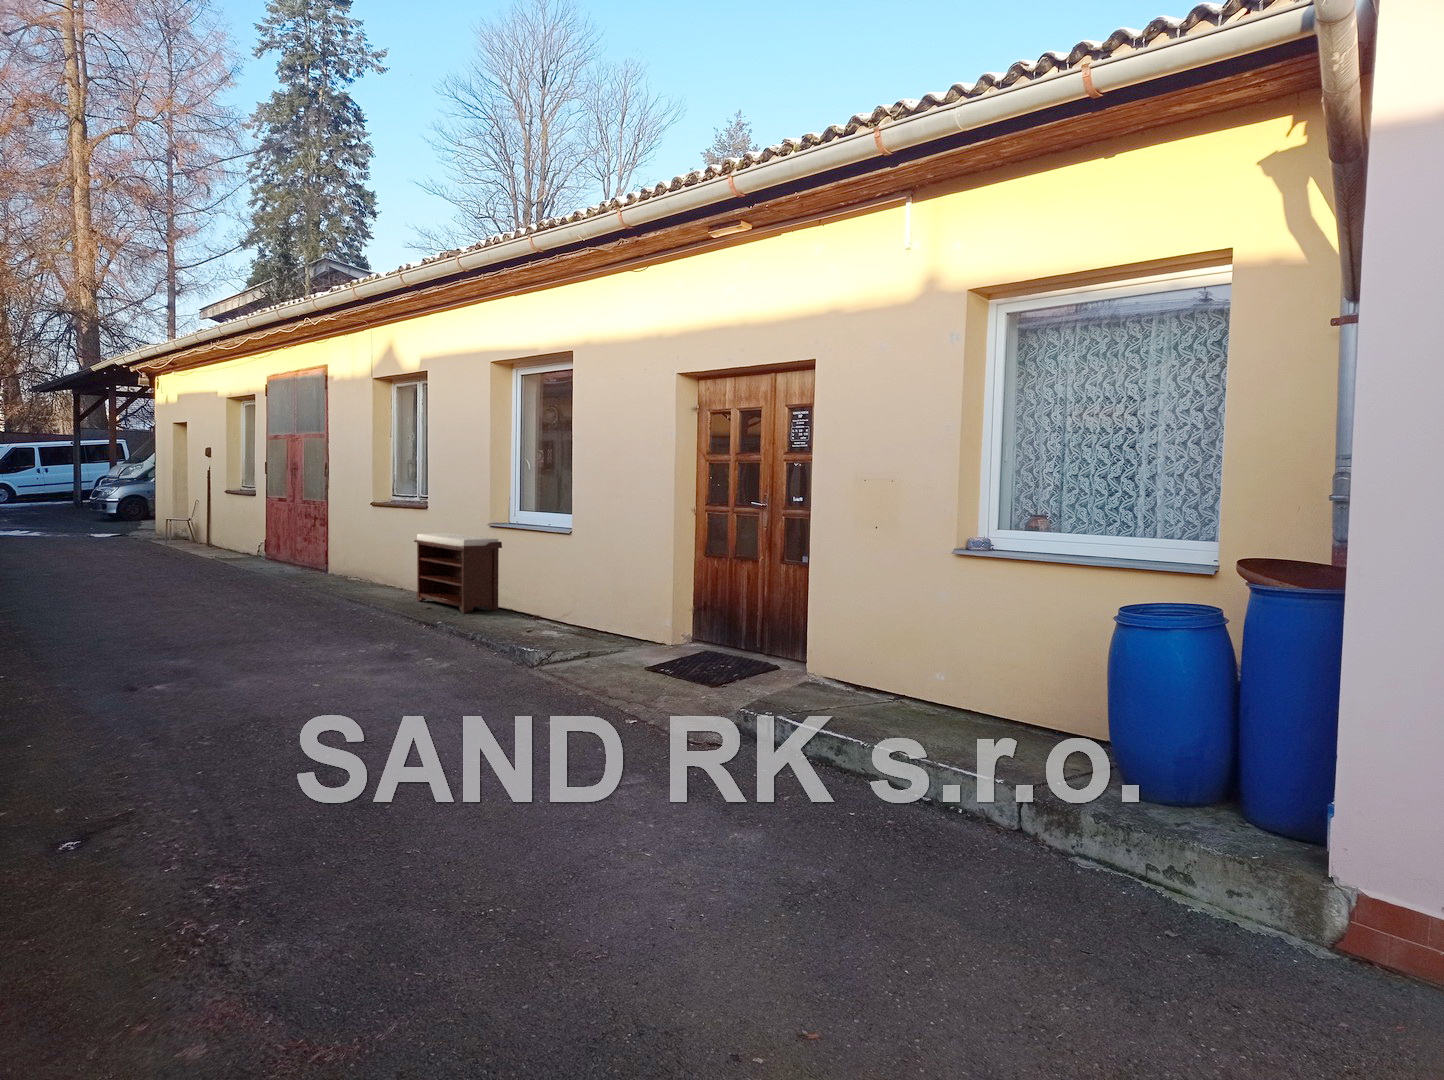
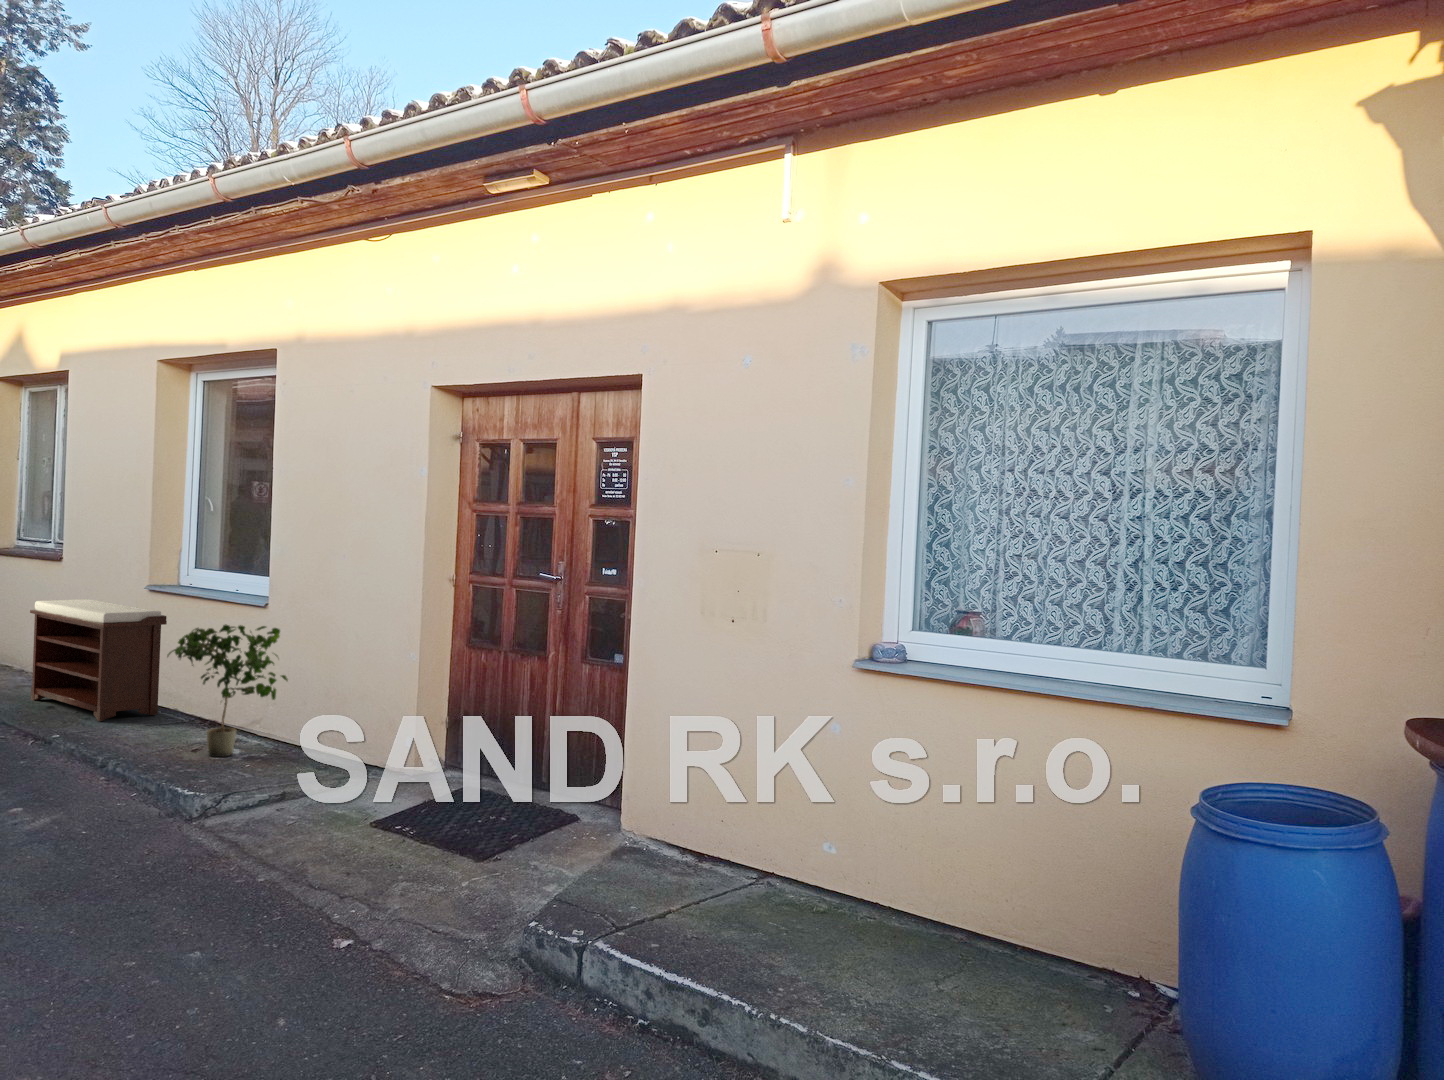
potted plant: none [509,545,585,633] -> present [167,624,288,757]

